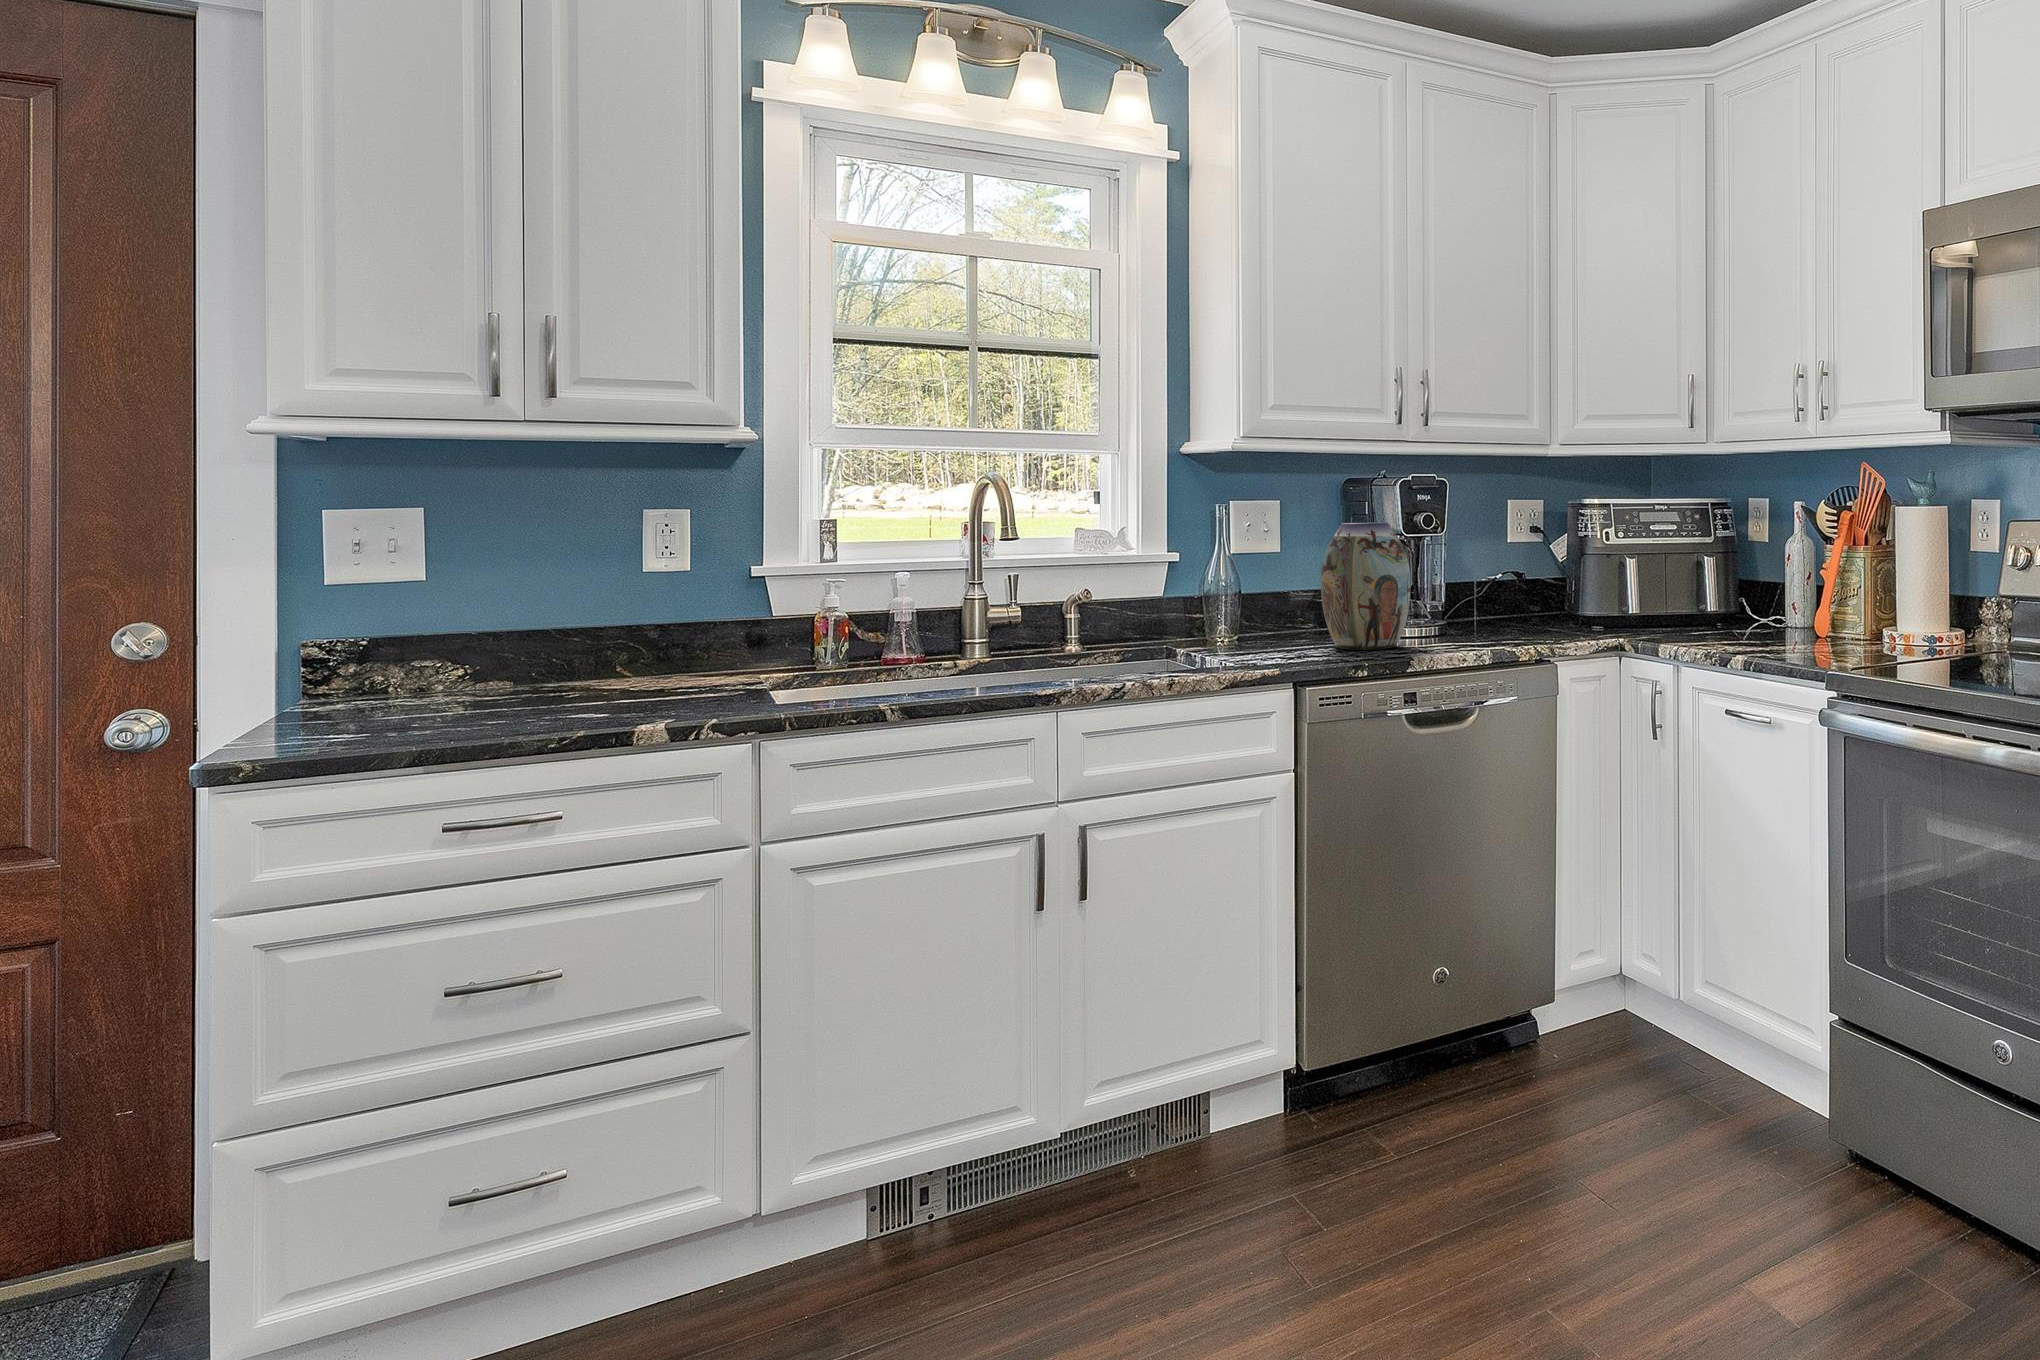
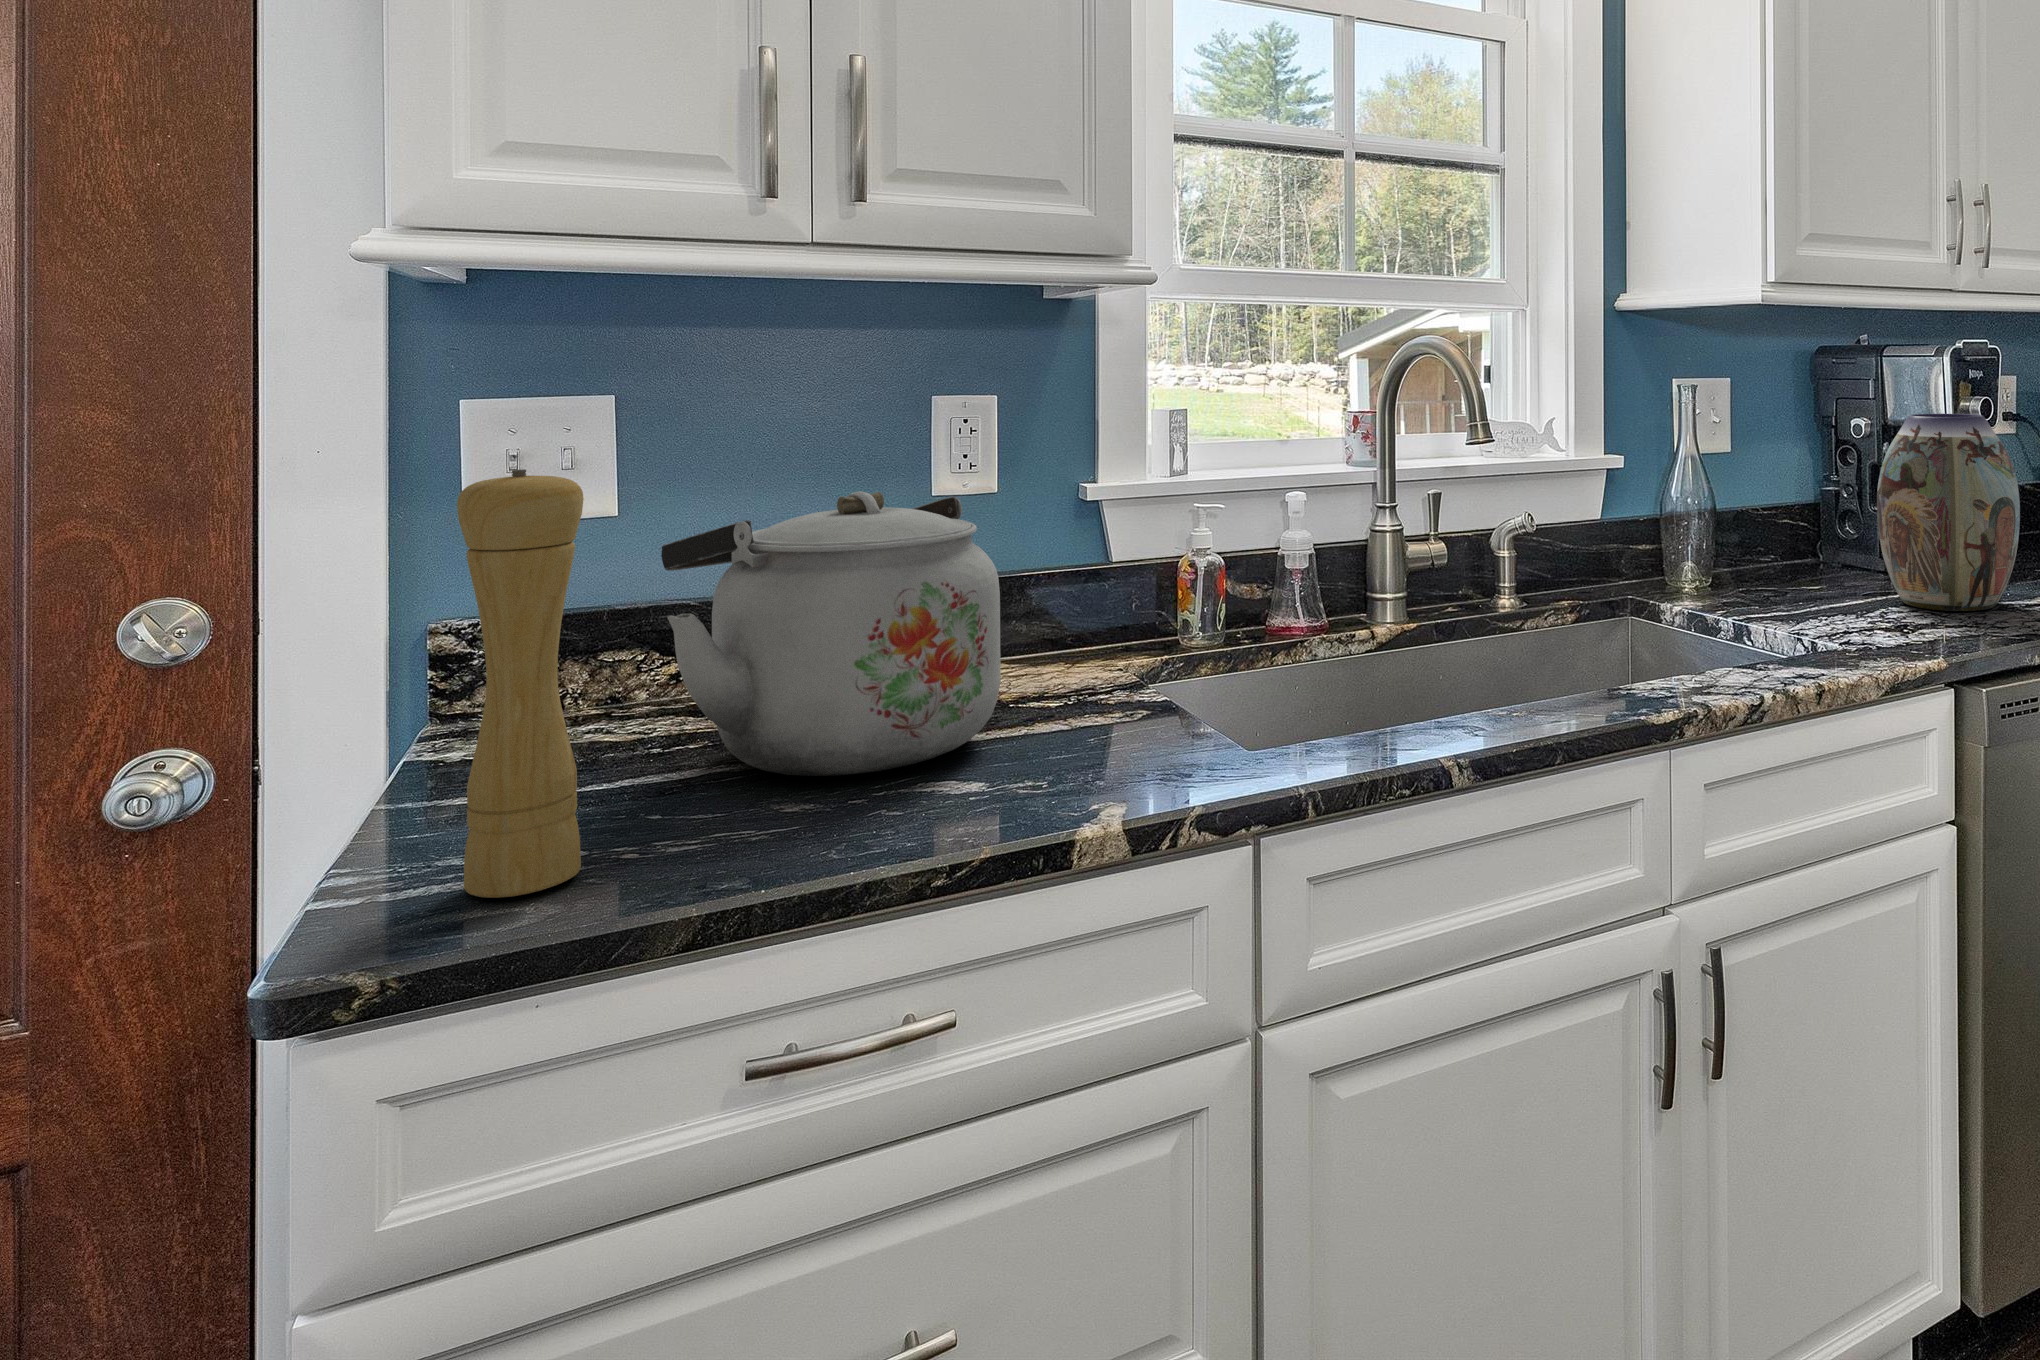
pepper mill: none [292,536,362,746] -> present [457,469,584,898]
kettle: none [425,559,644,714] -> present [661,491,1001,776]

